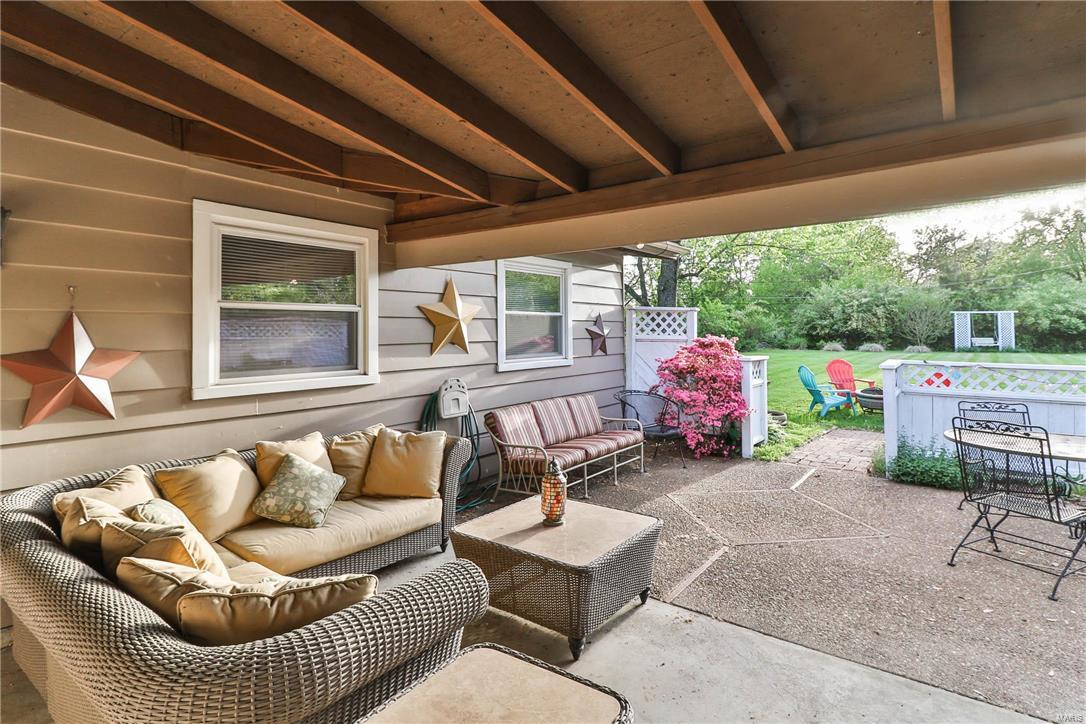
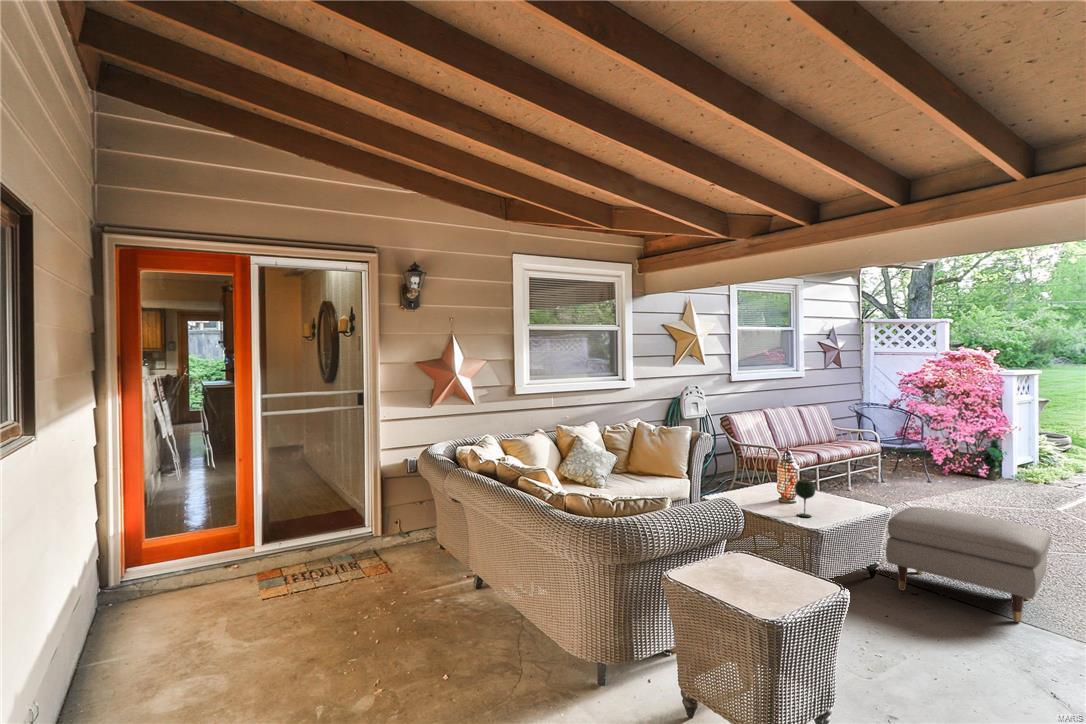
wine glass: none [563,500,587,549] -> present [795,480,815,517]
ottoman: none [662,513,817,644] -> present [886,507,1051,622]

